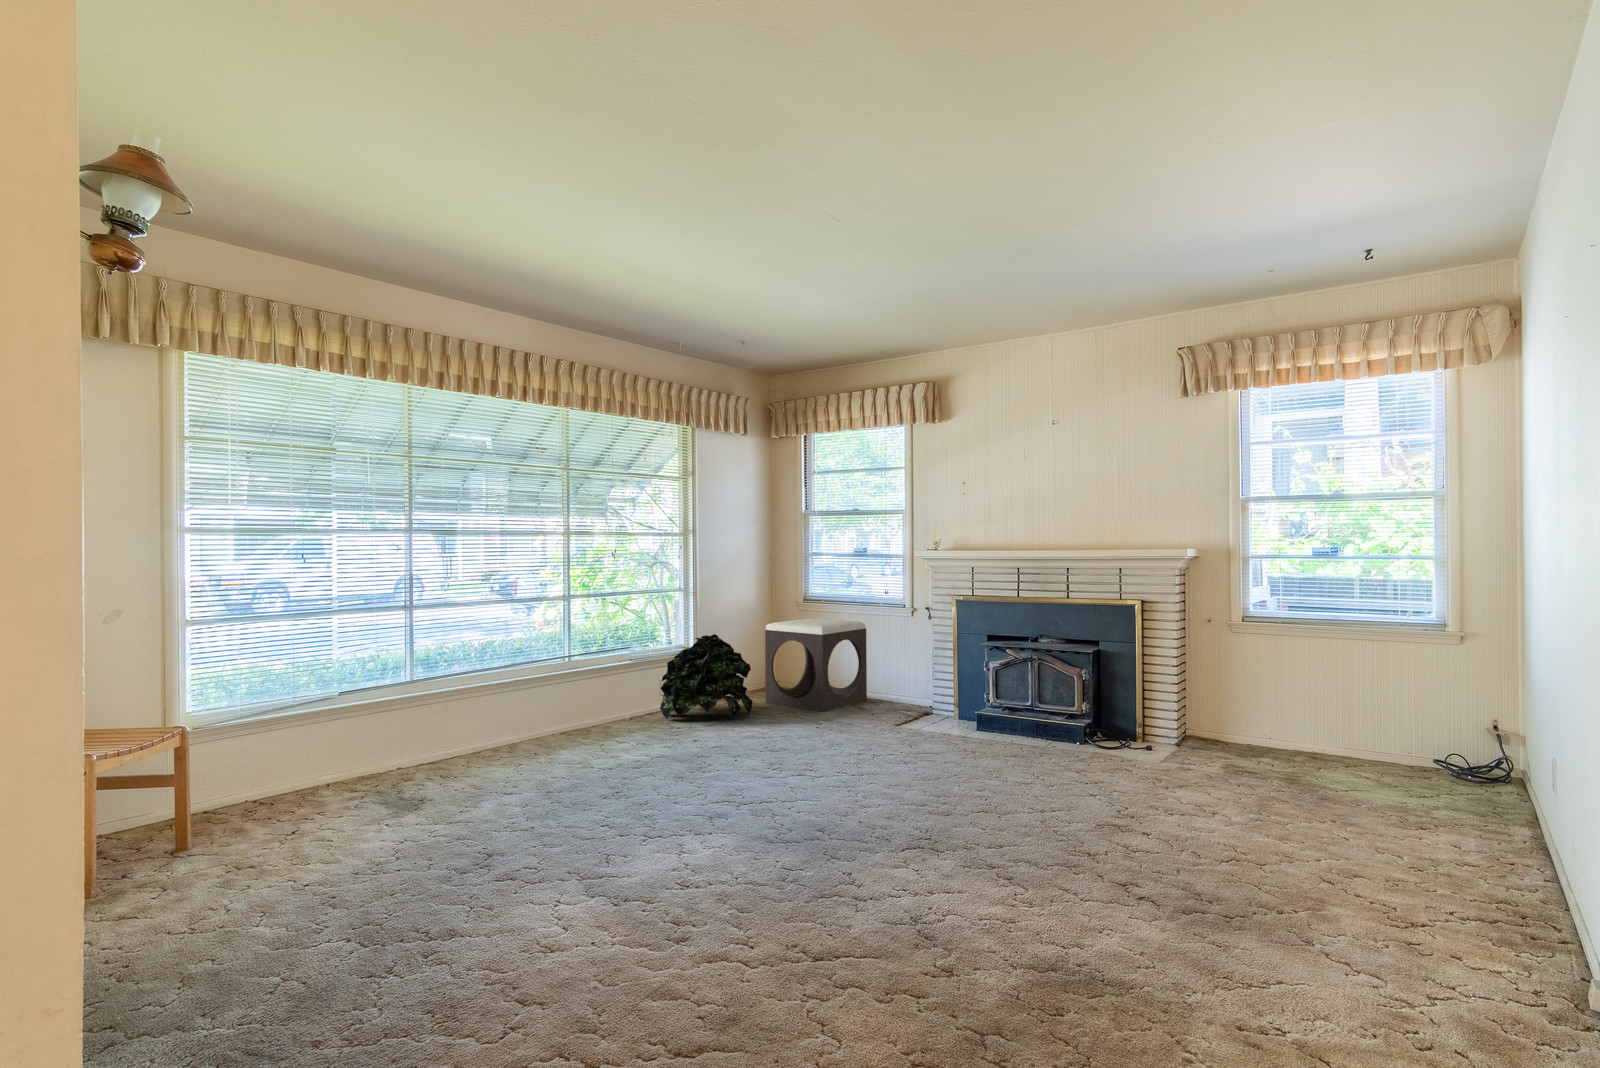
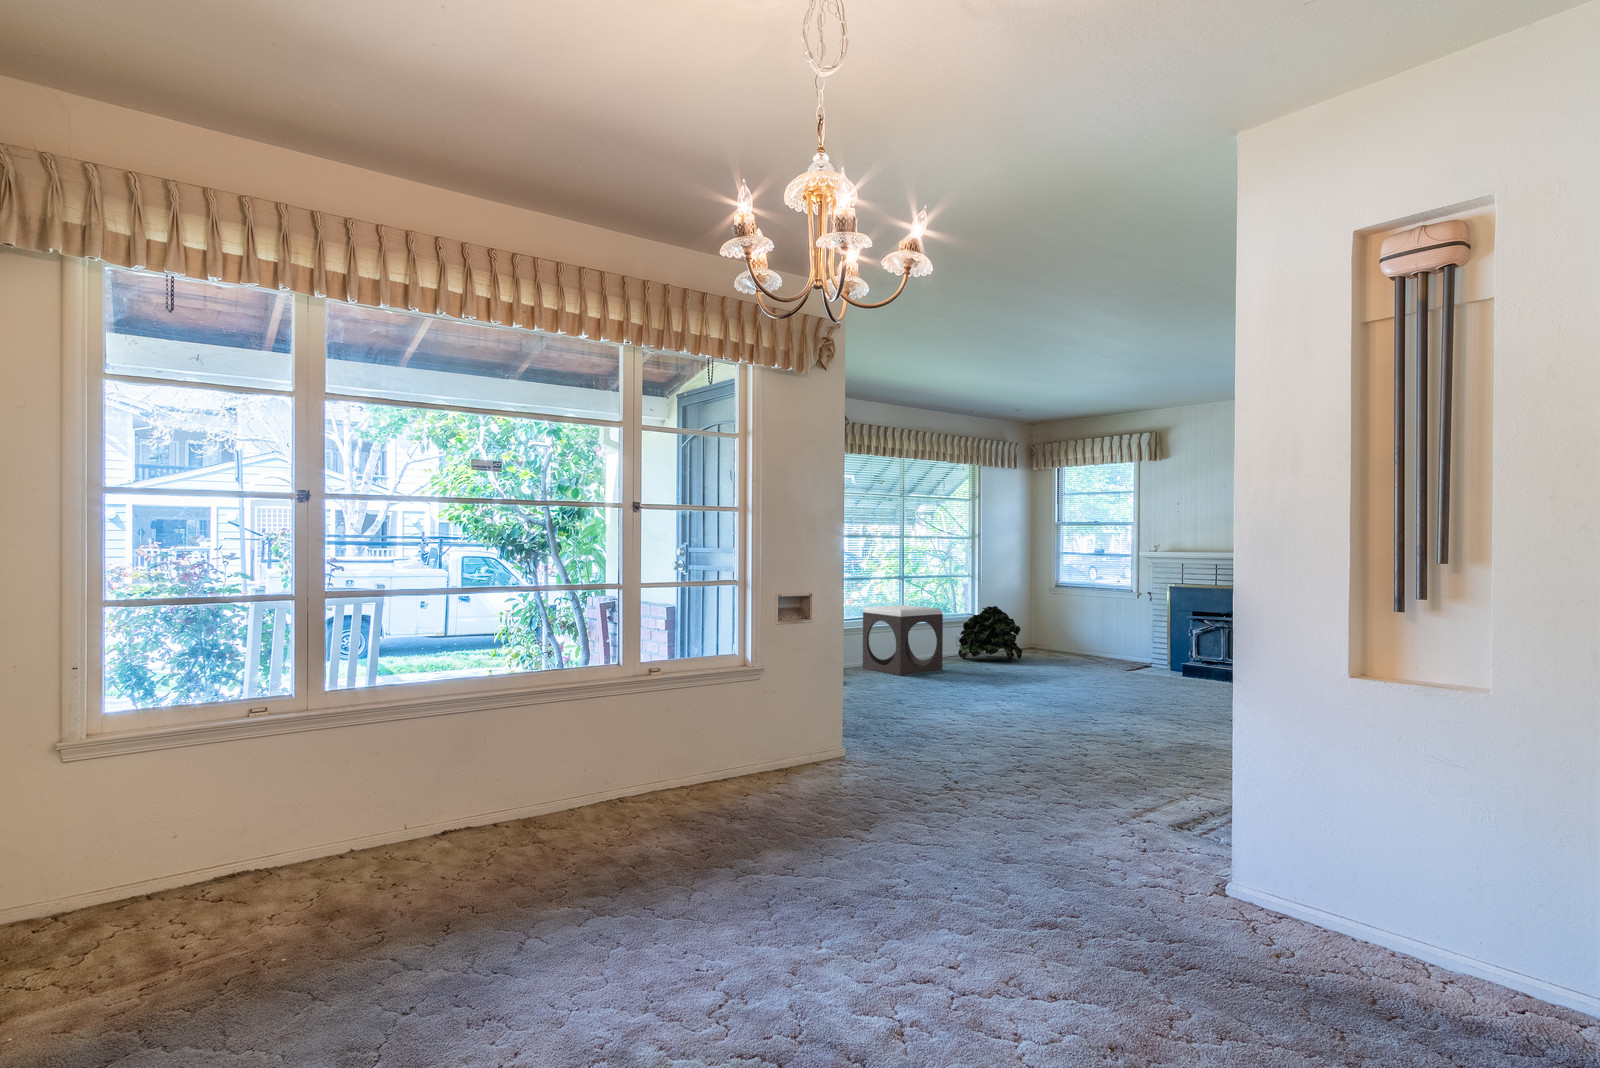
footstool: present [765,618,867,711] -> present [863,605,943,675]

